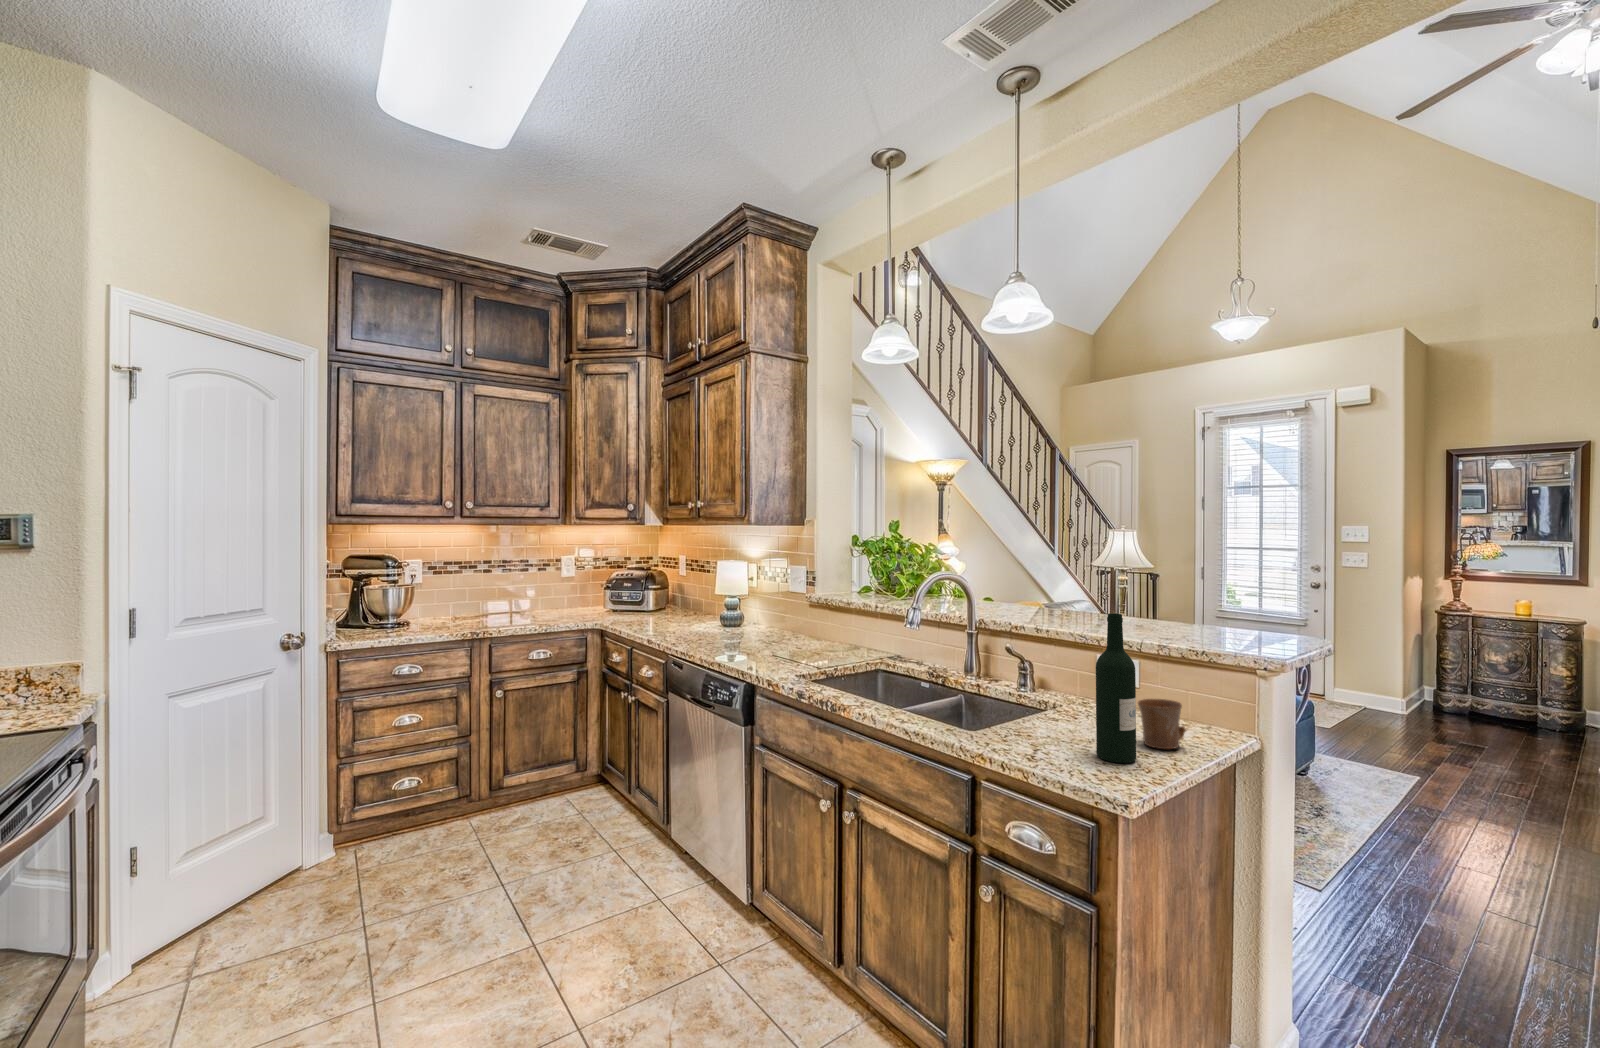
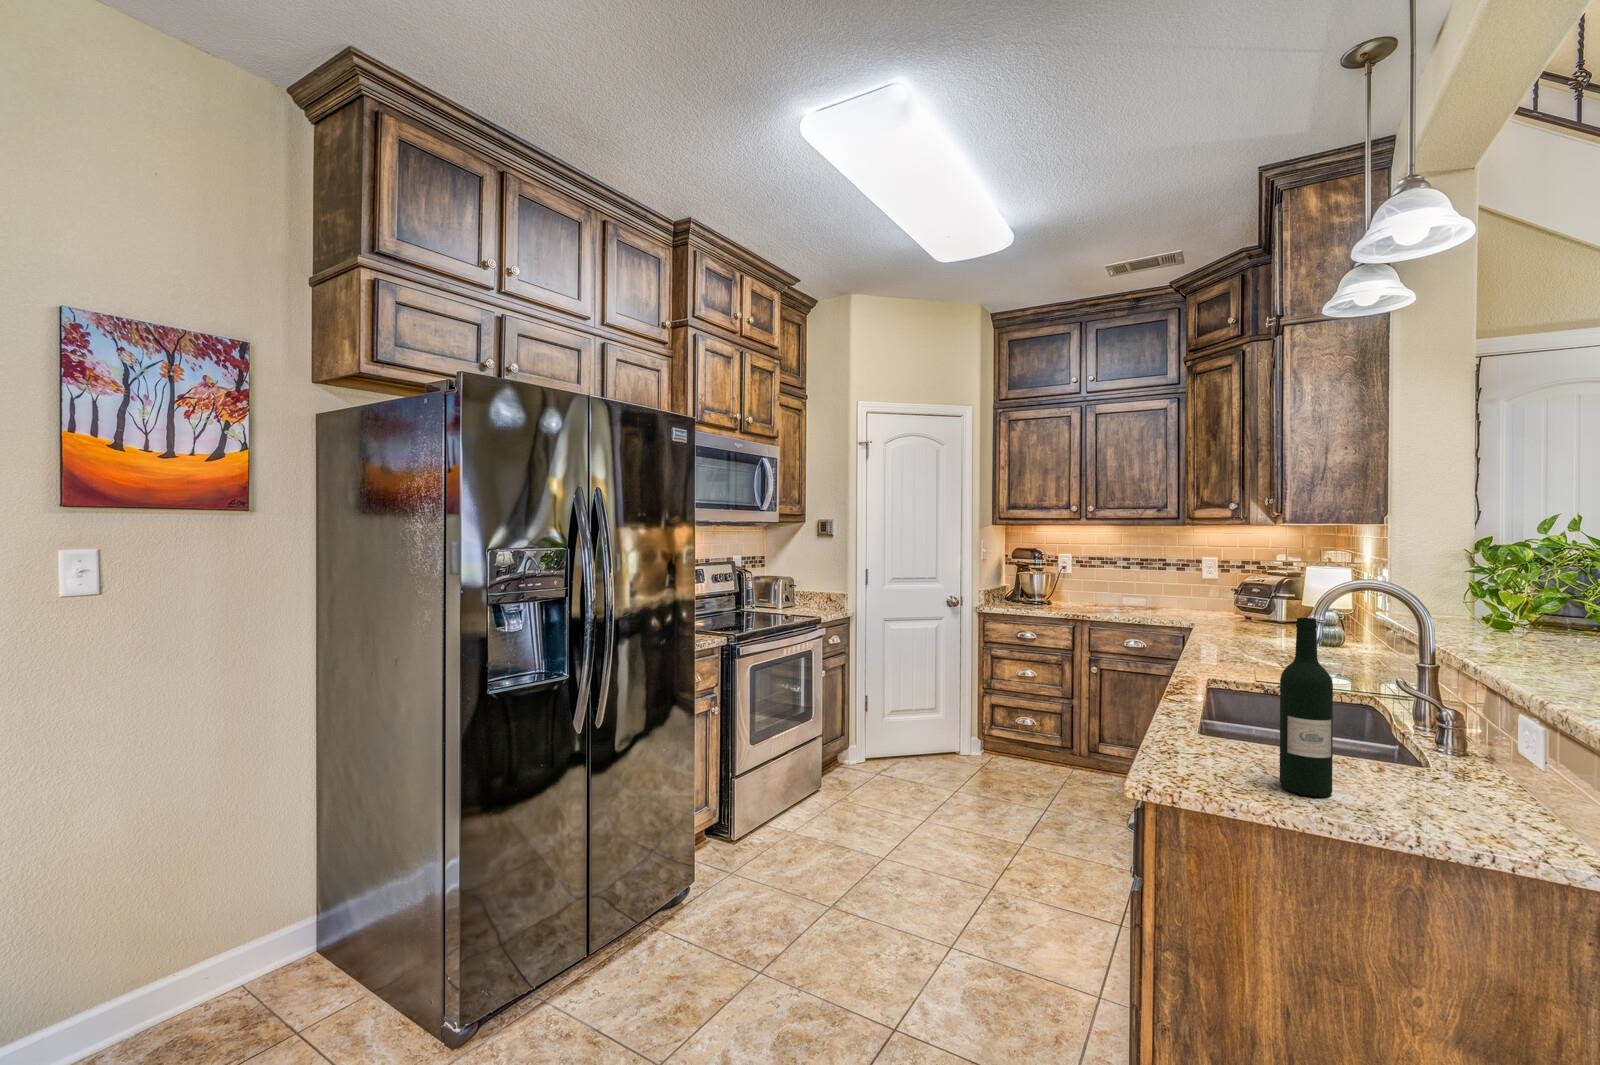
mug: present [1138,699,1186,749] -> none [1388,745,1483,816]

